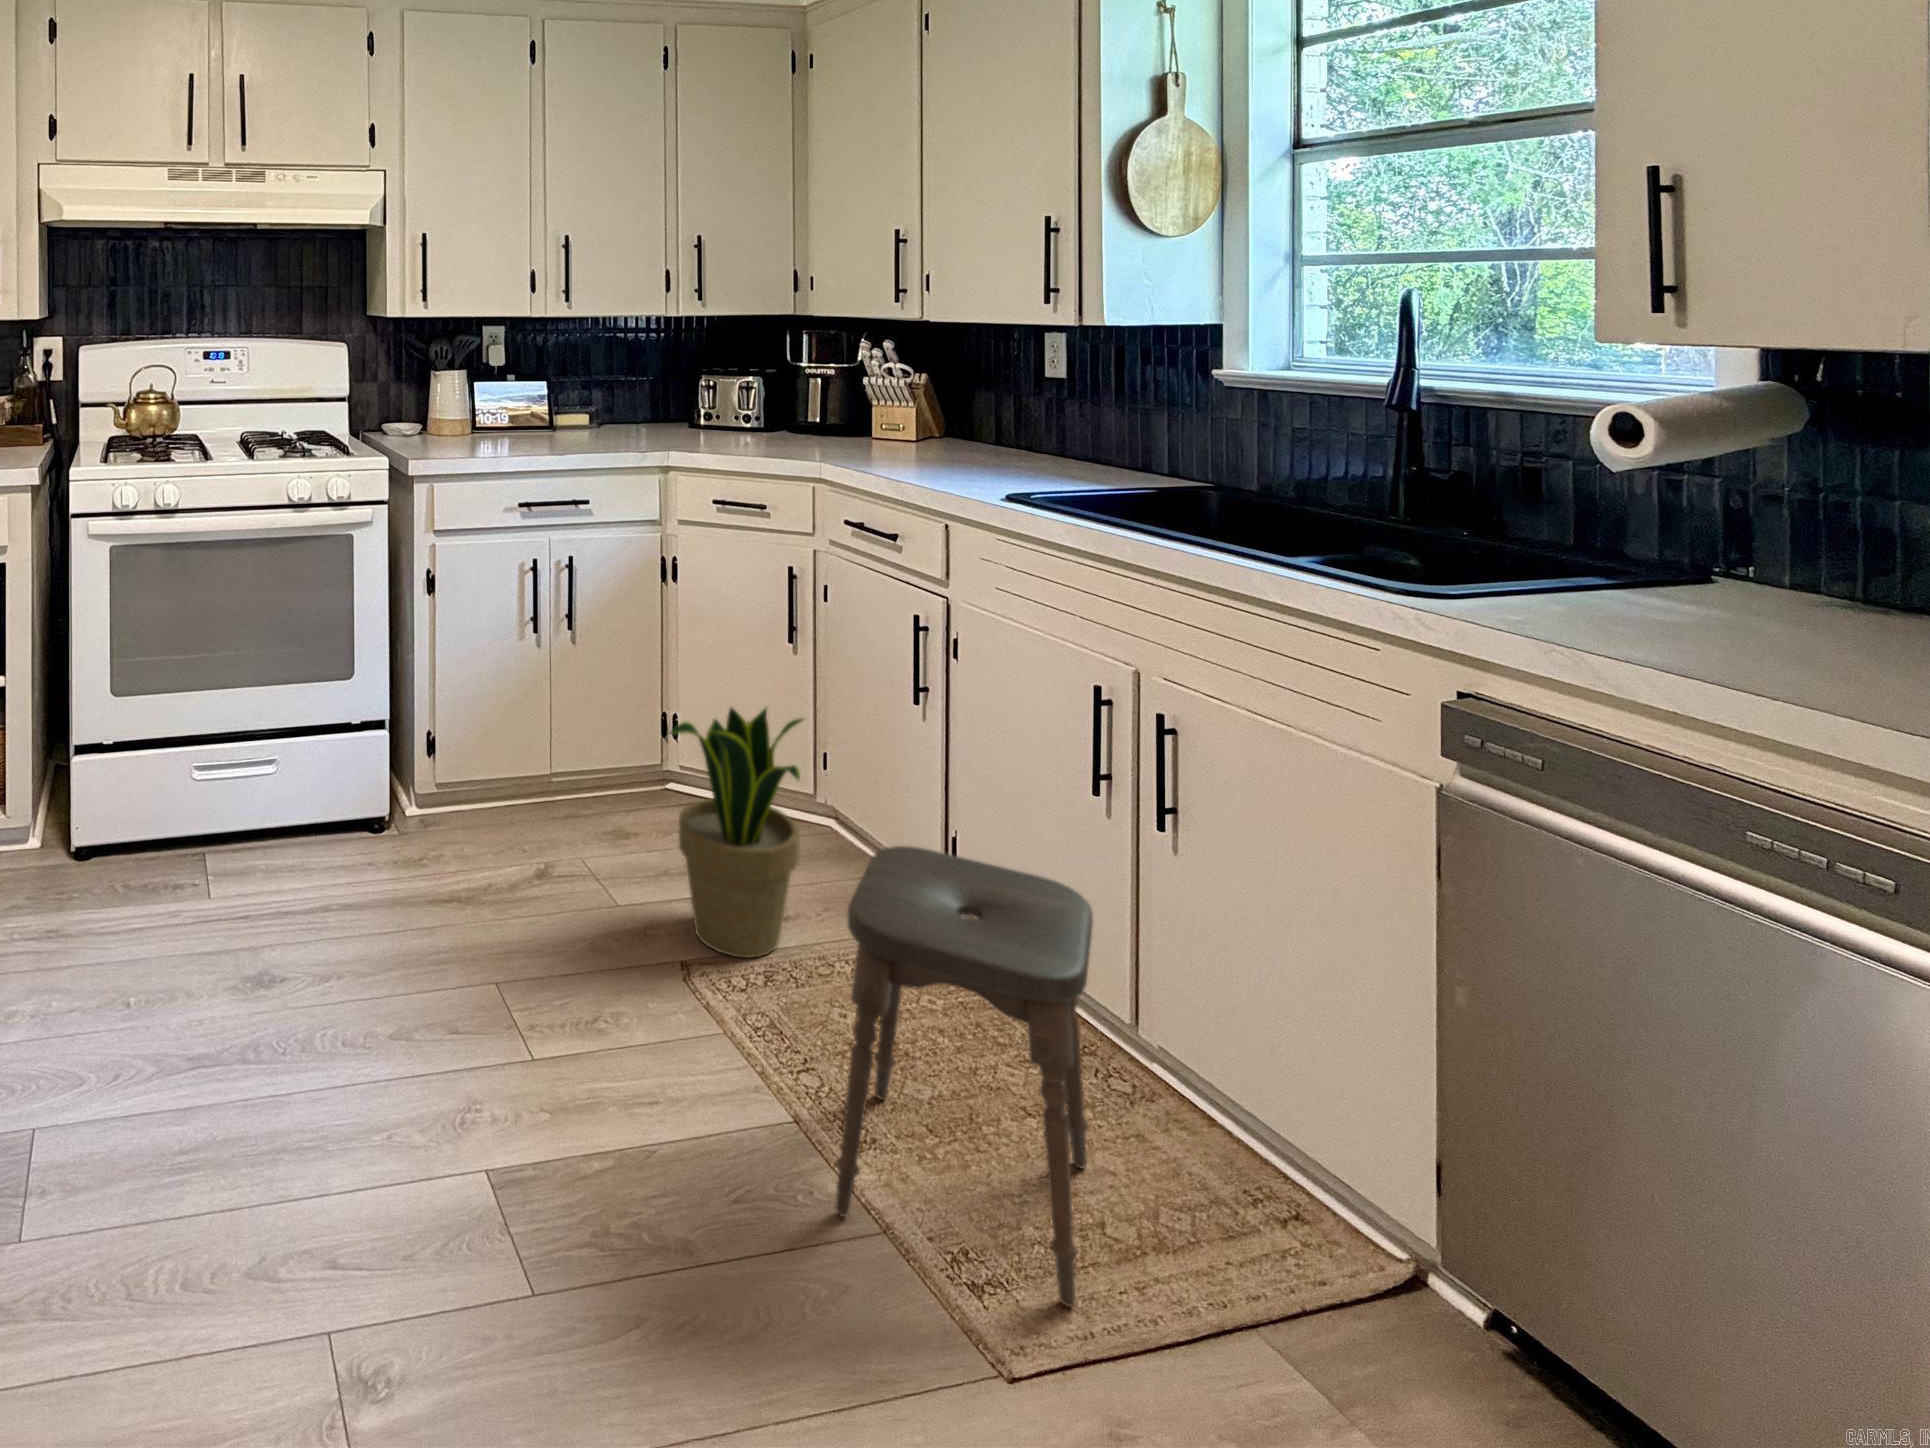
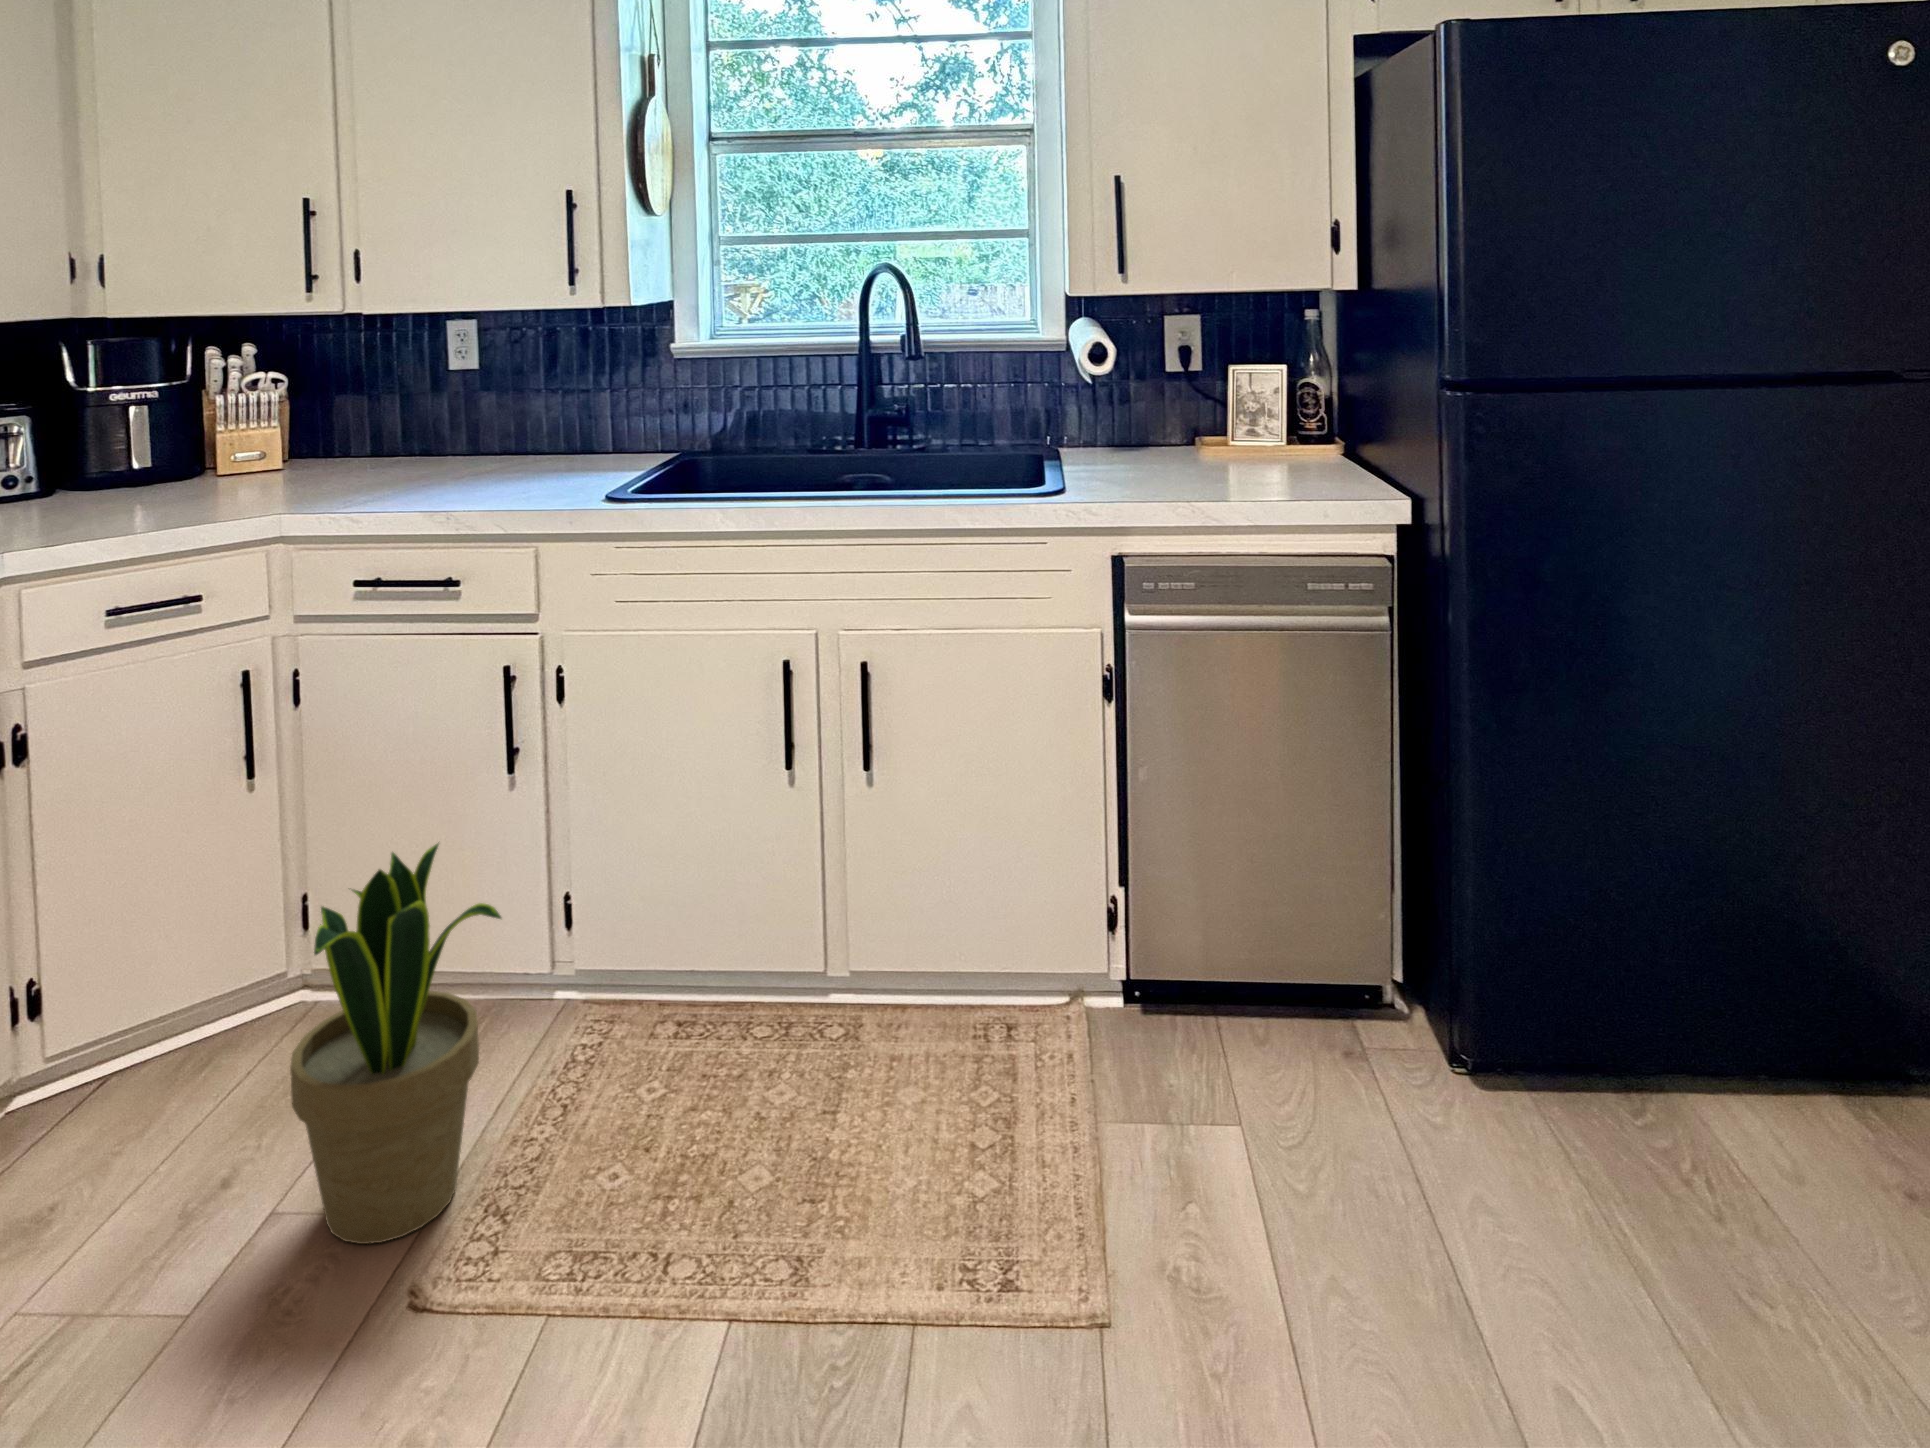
stool: present [835,846,1093,1306] -> none [732,847,1048,1355]

